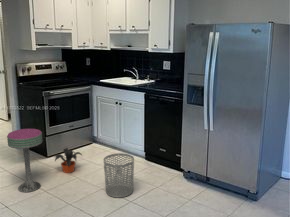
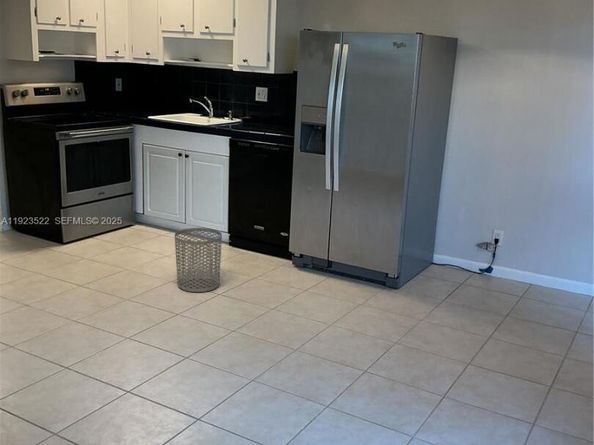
bar stool: present [7,129,42,192] -> none [16,190,72,290]
potted plant: present [55,148,82,173] -> none [82,226,130,265]

